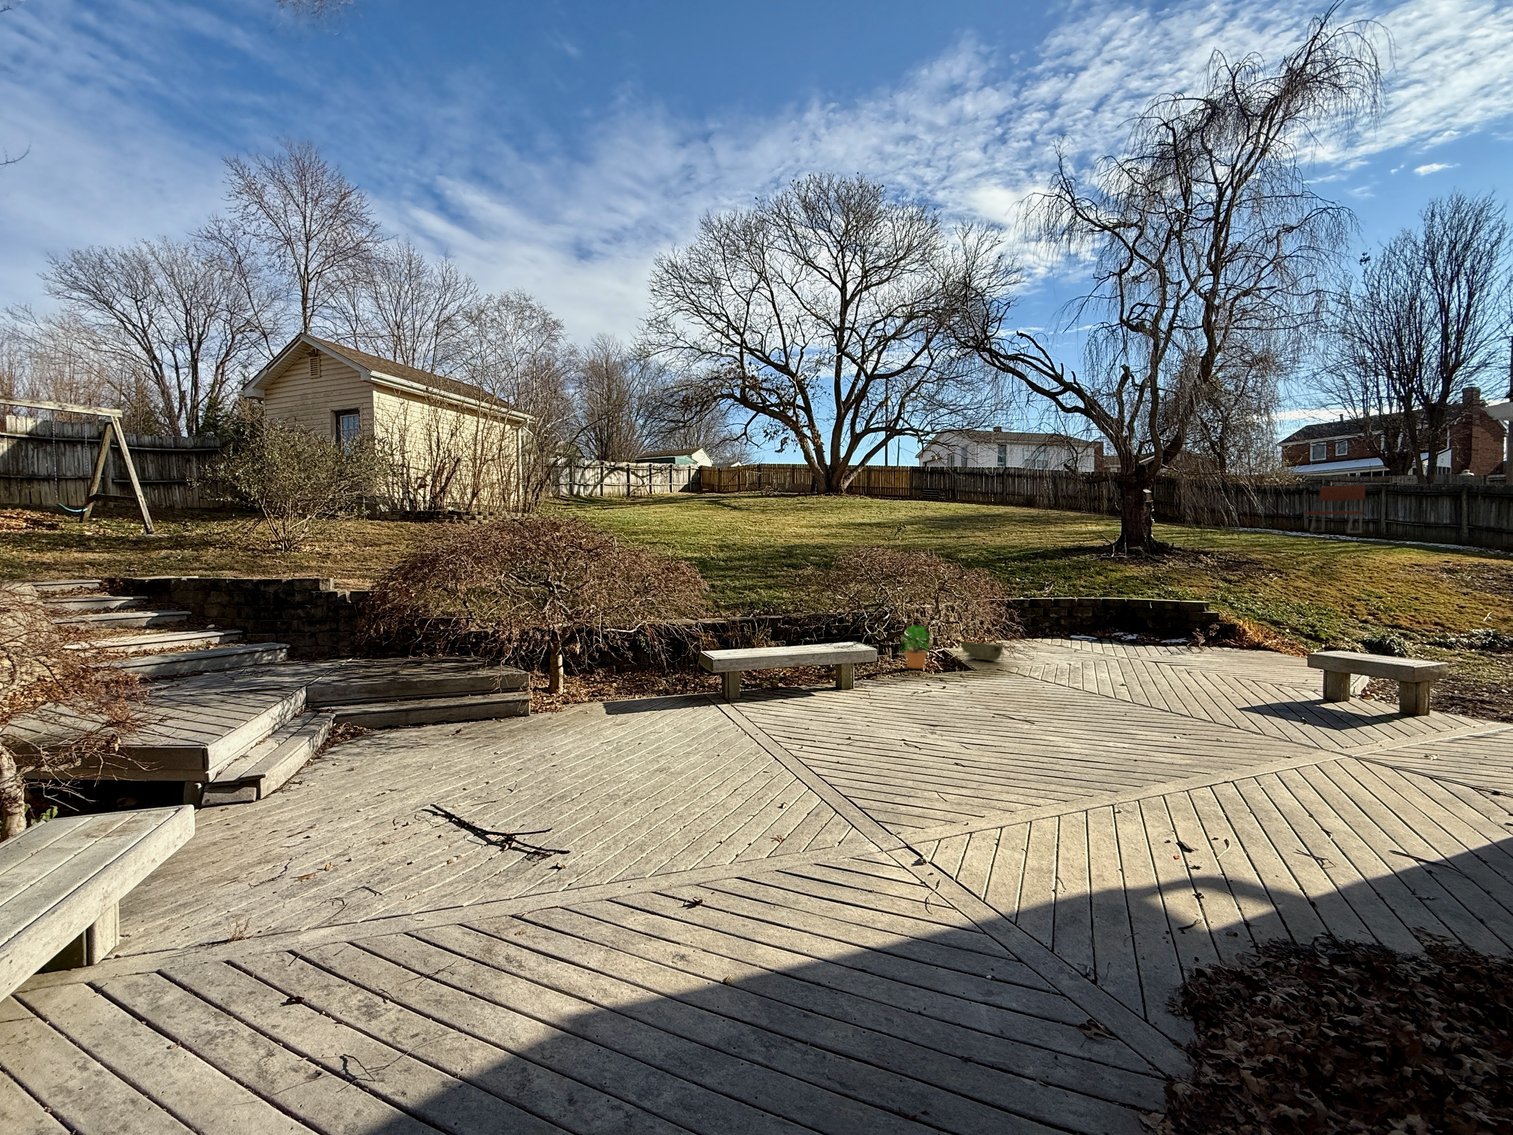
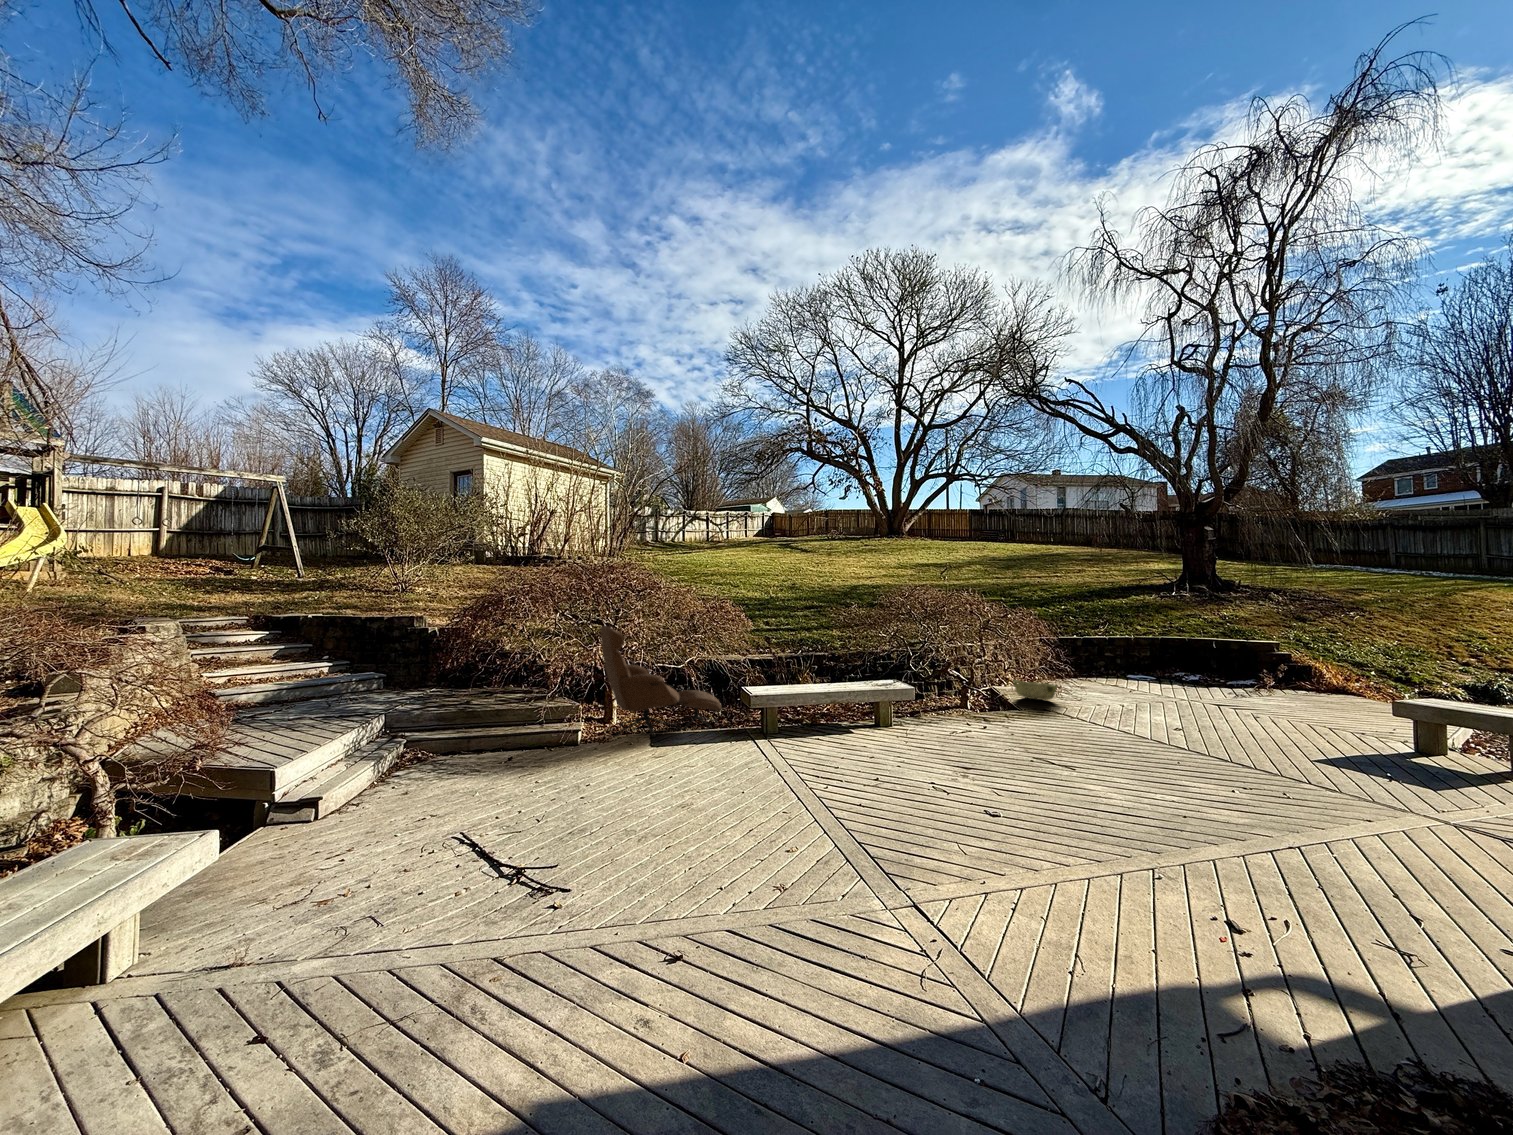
bench: present [1305,485,1365,533] -> none [1393,521,1461,571]
lounge chair: none [540,588,671,705] -> present [600,625,721,737]
potted plant: present [903,626,930,668] -> none [948,663,983,707]

